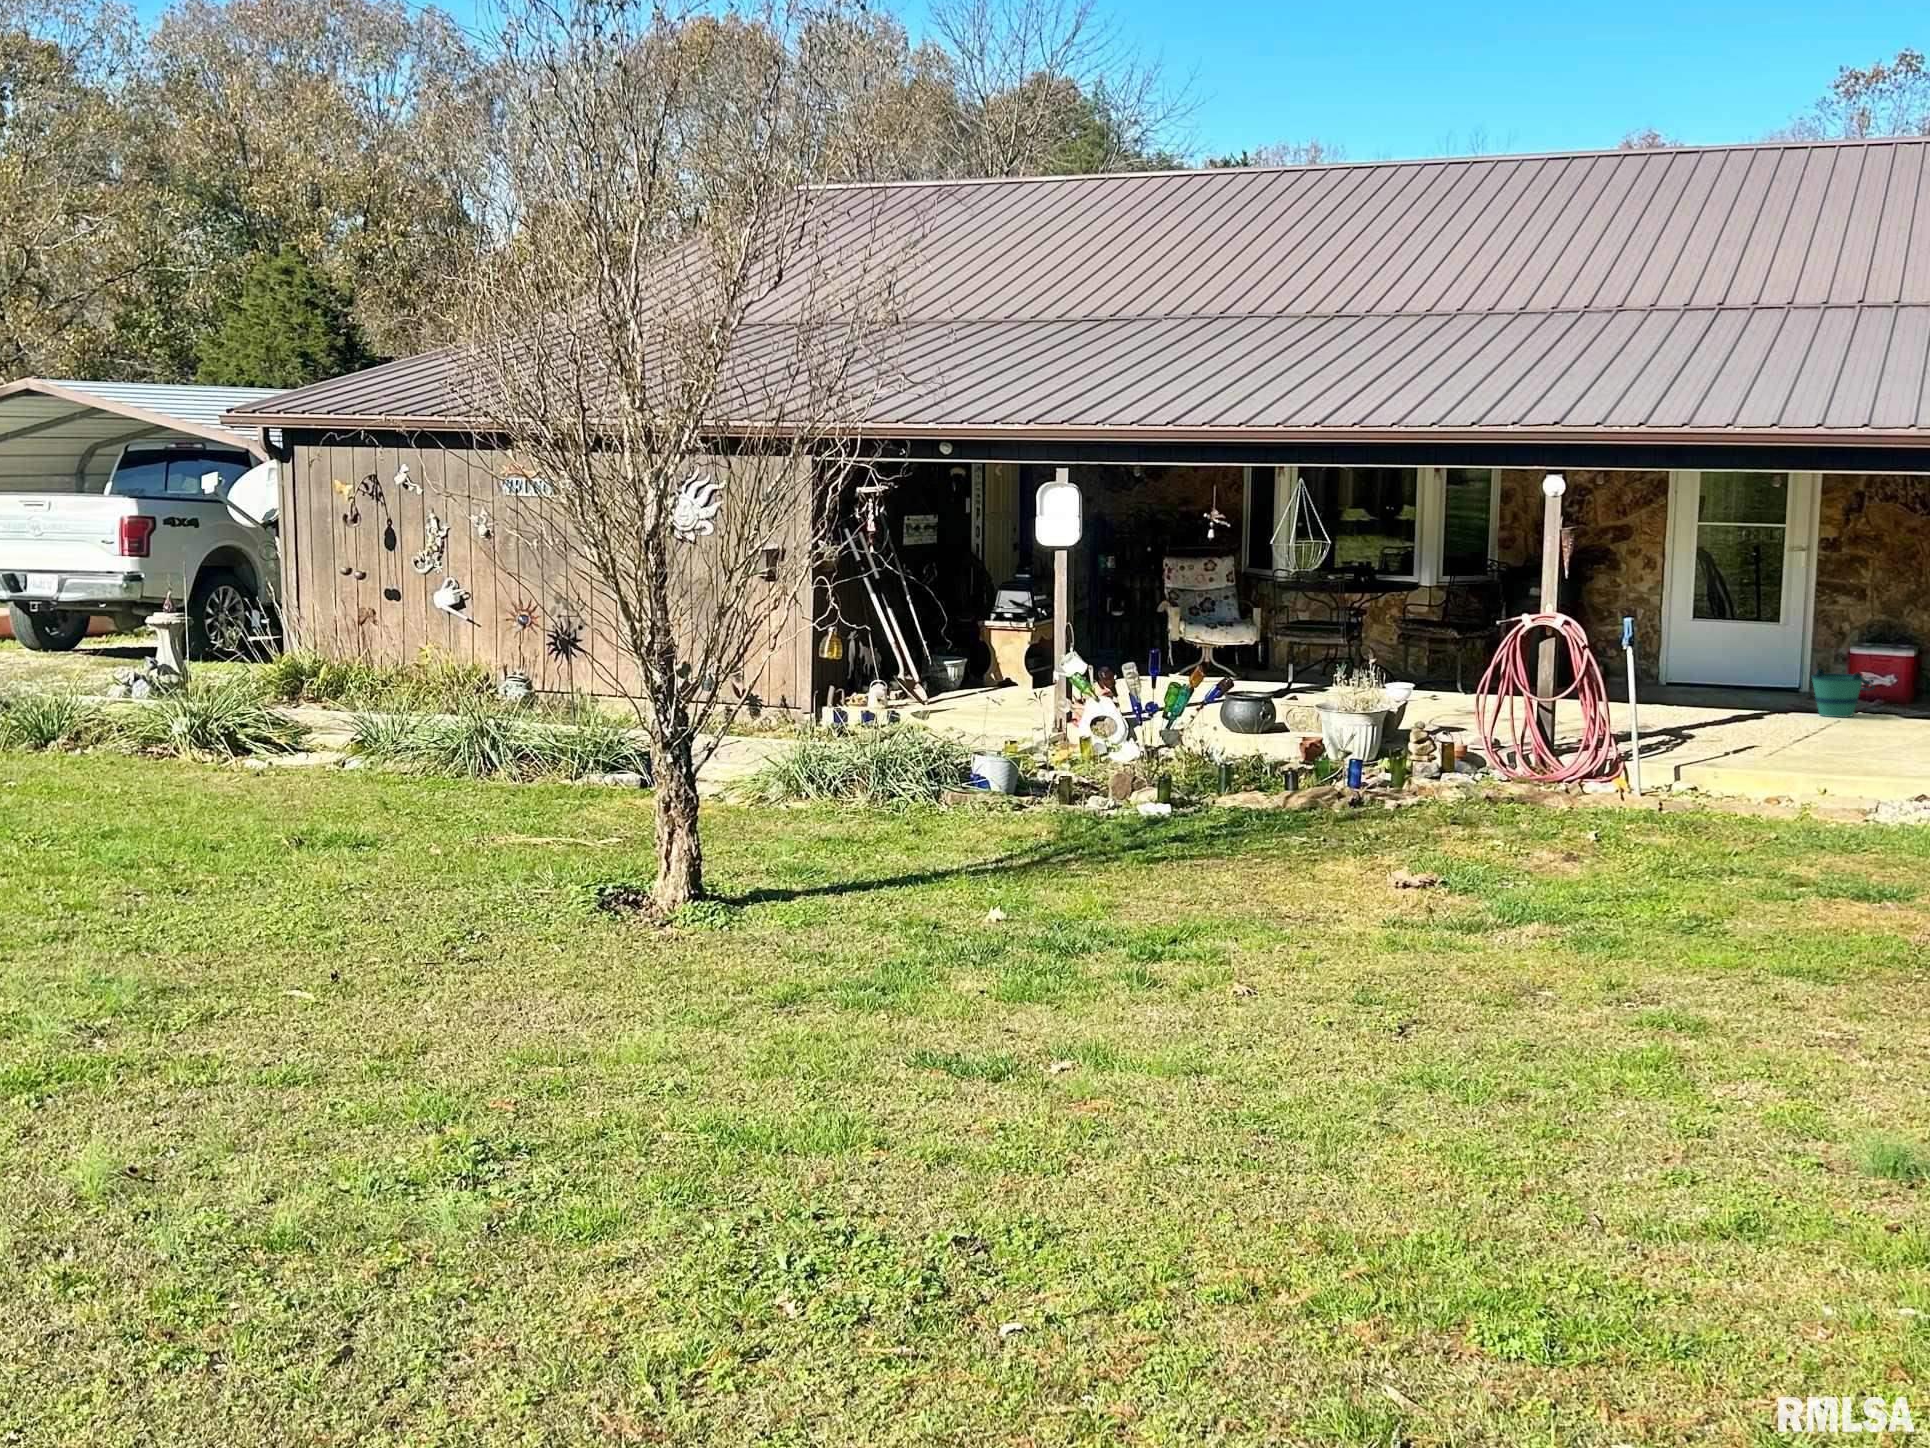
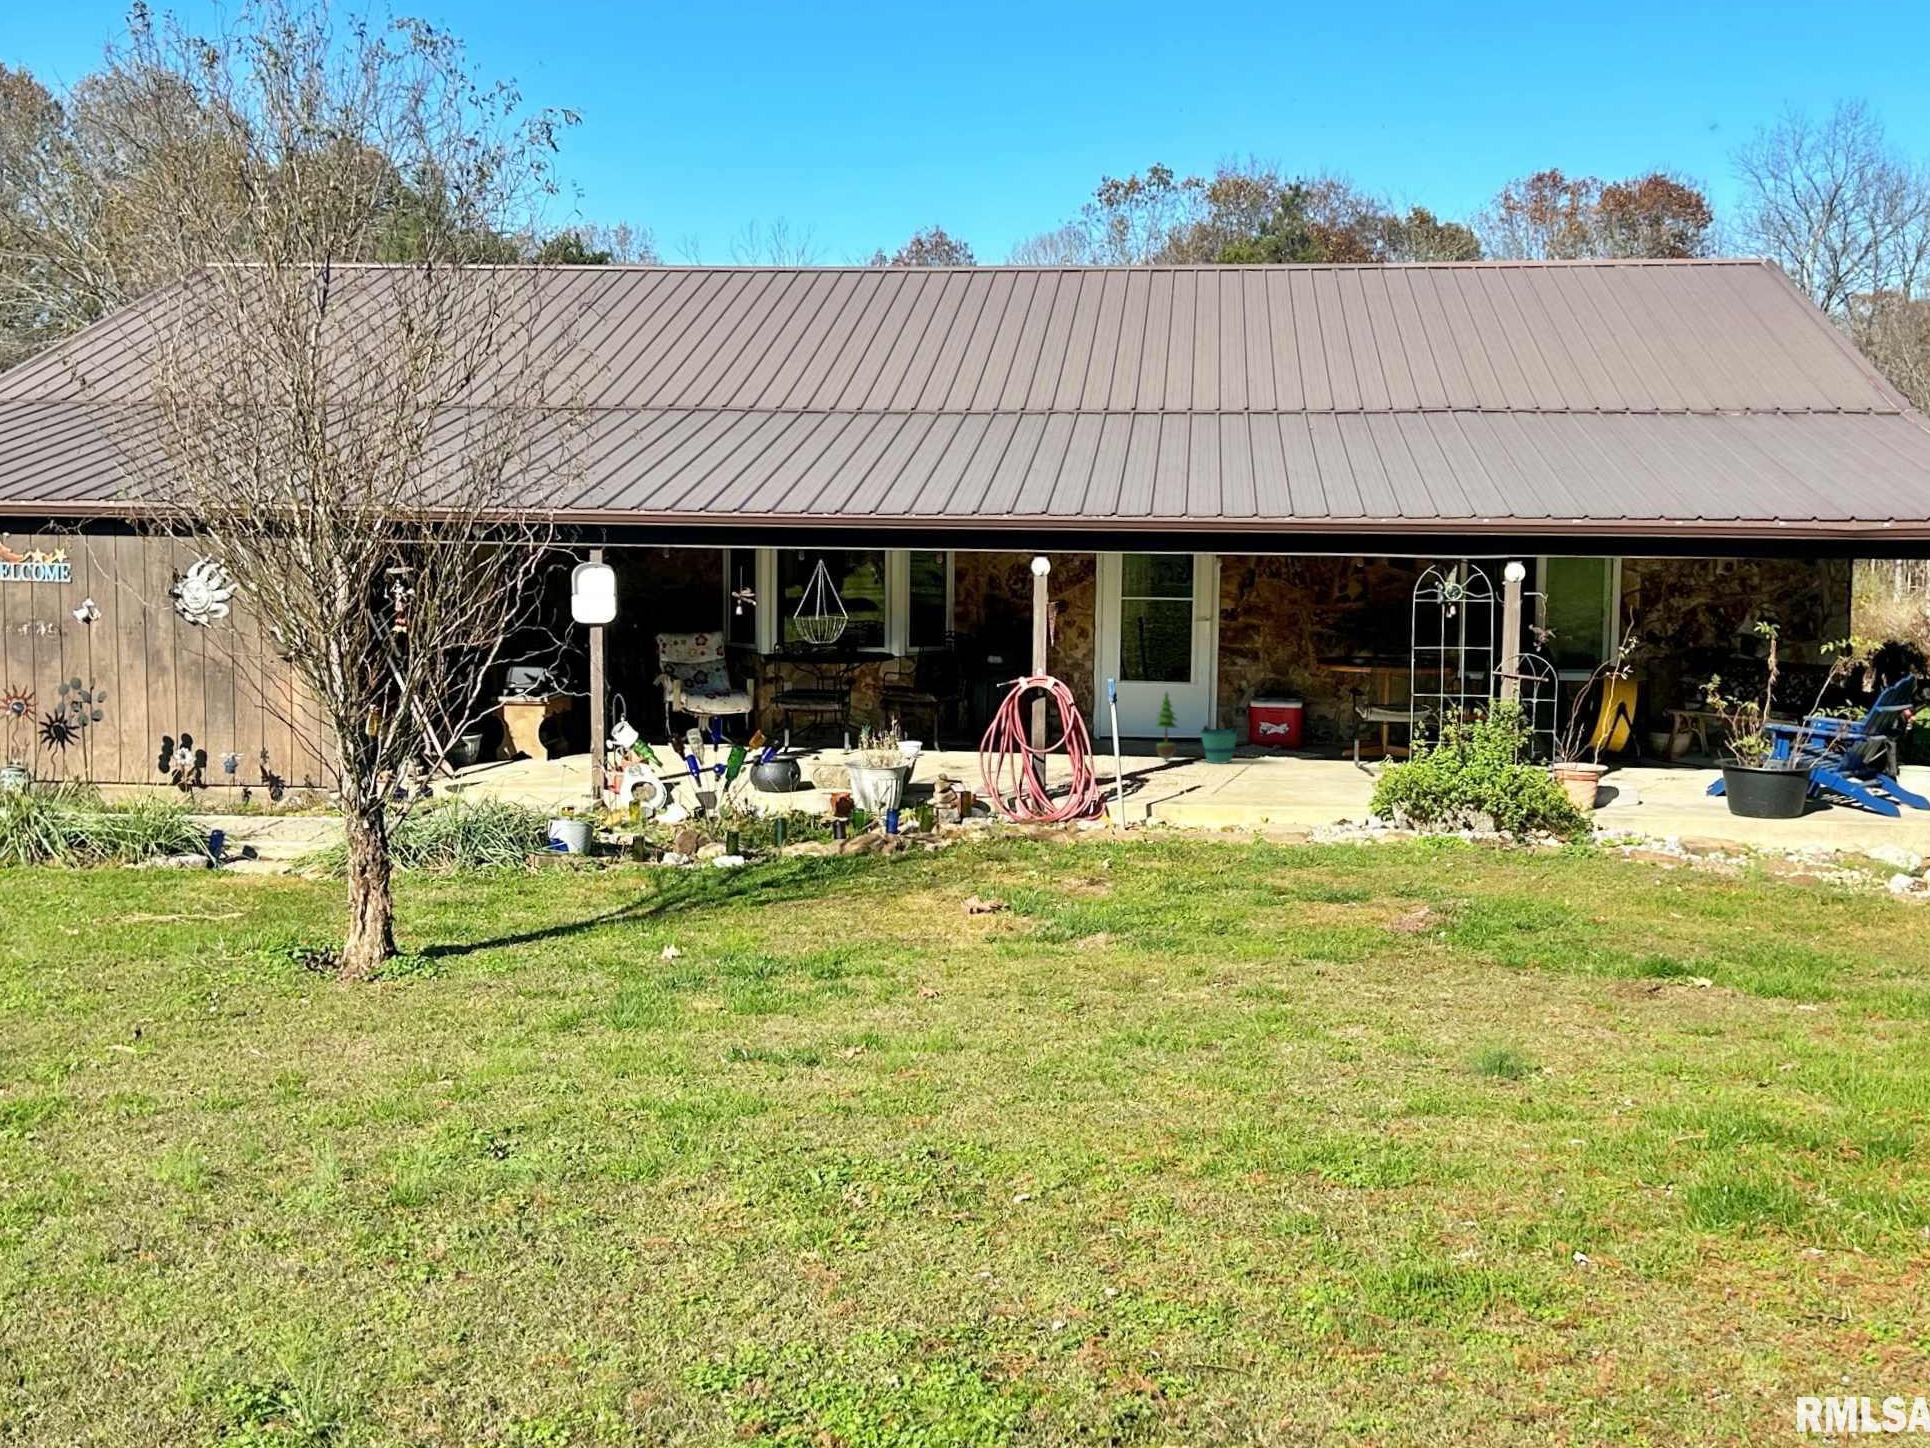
potted tree: none [1747,624,1783,711] -> present [1156,692,1177,760]

